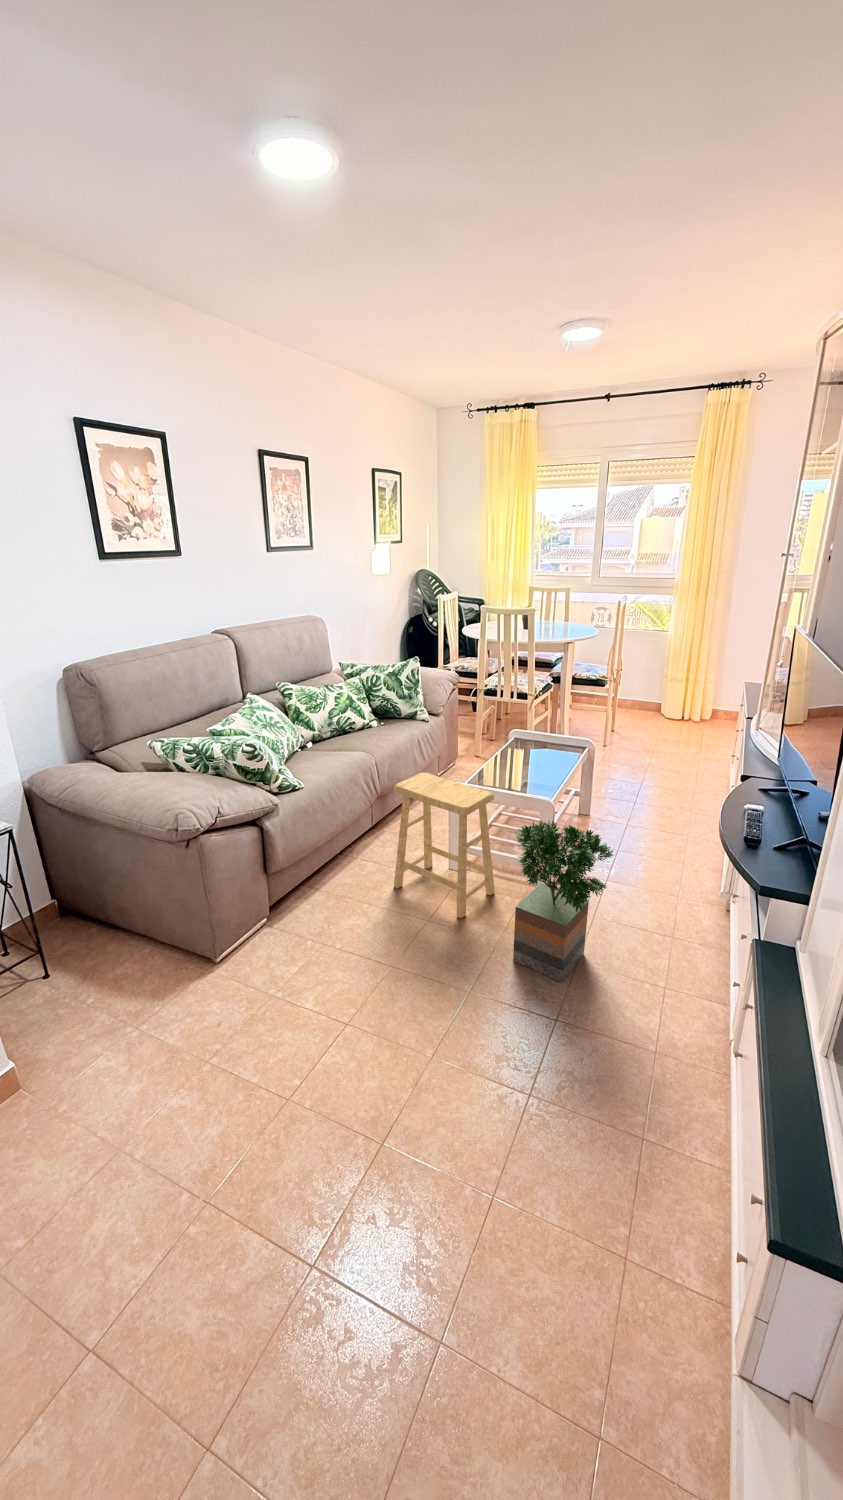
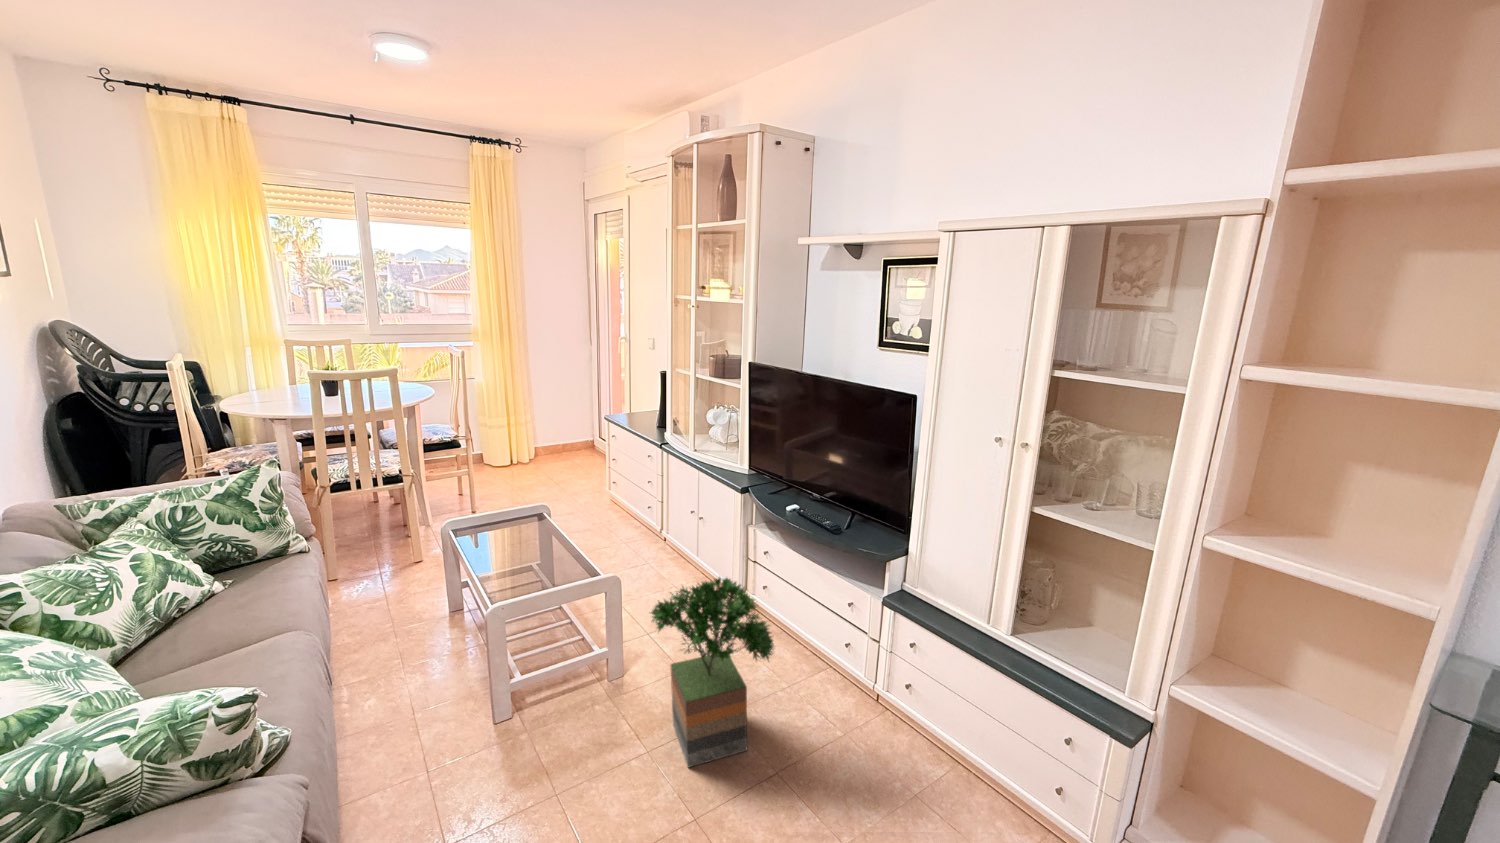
footstool: present [394,773,495,918] -> none [427,592,584,802]

